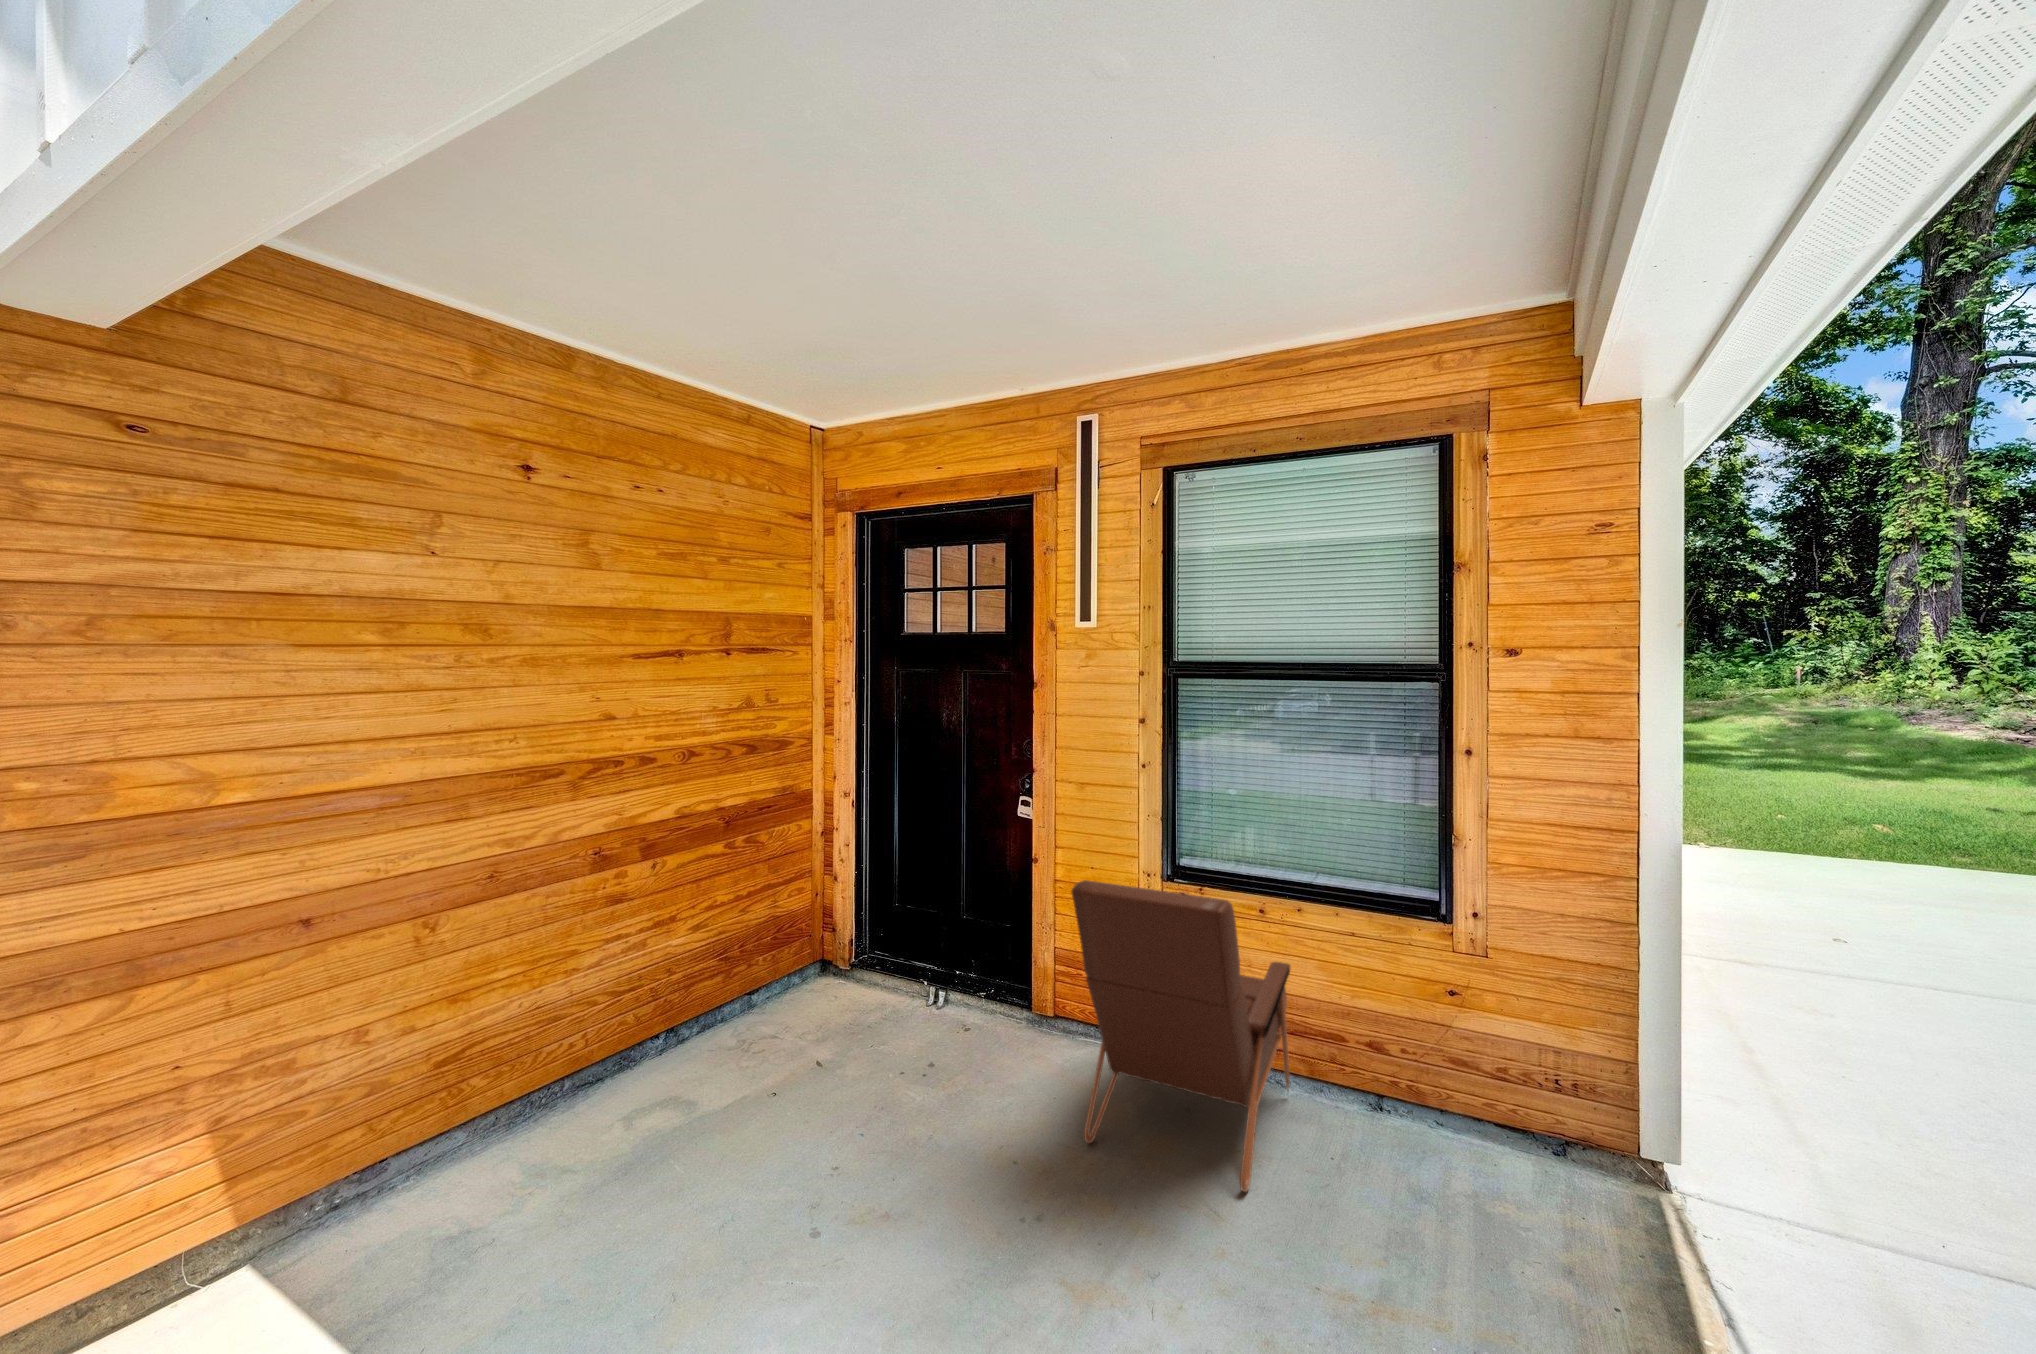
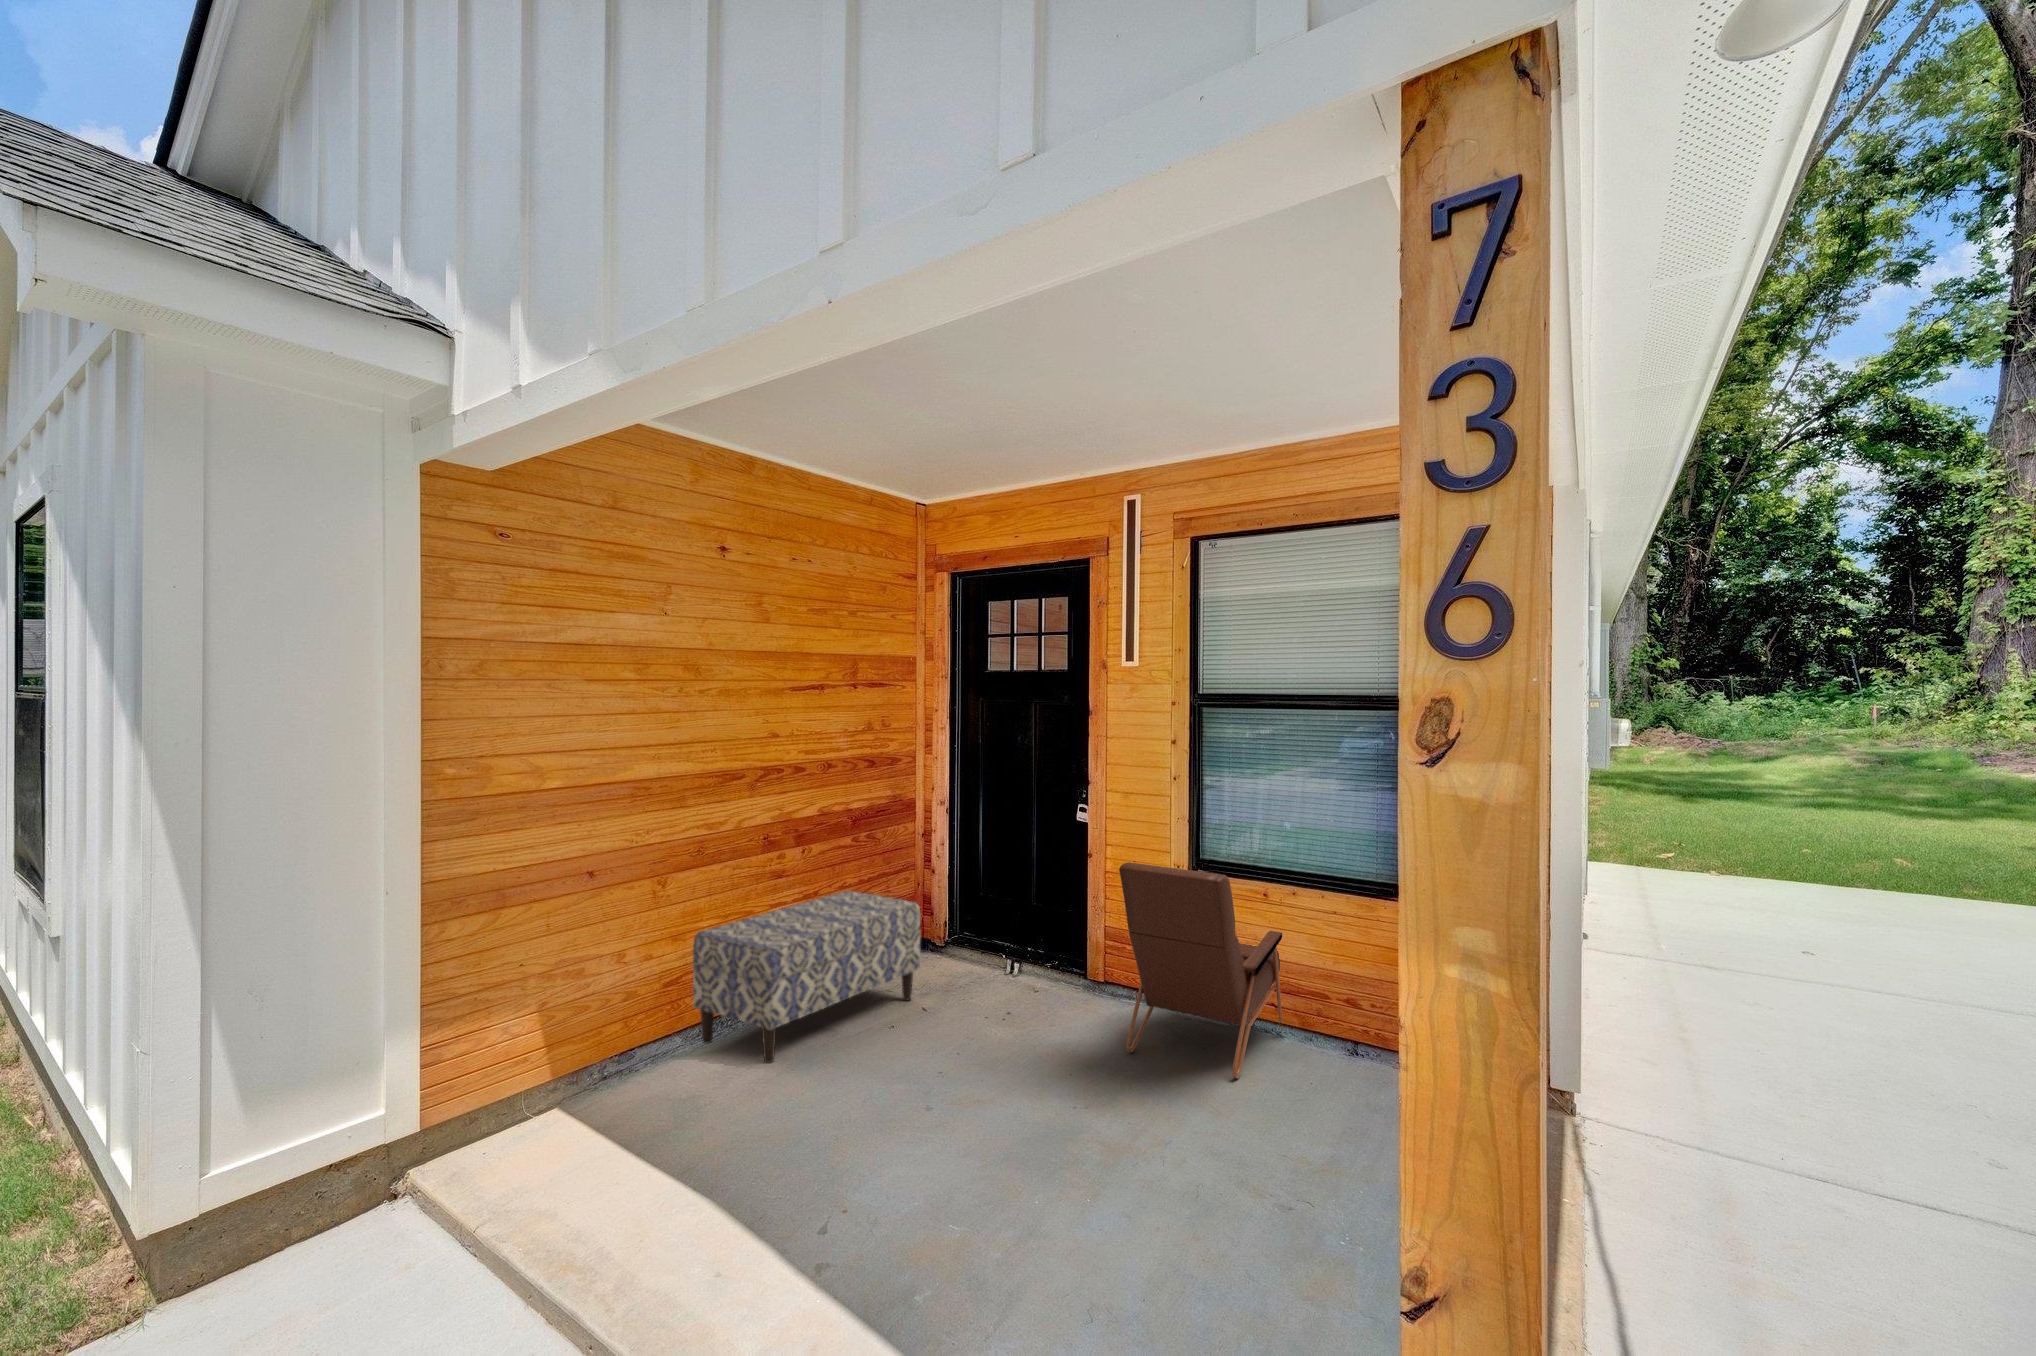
bench: none [460,910,811,1195] -> present [693,891,921,1063]

